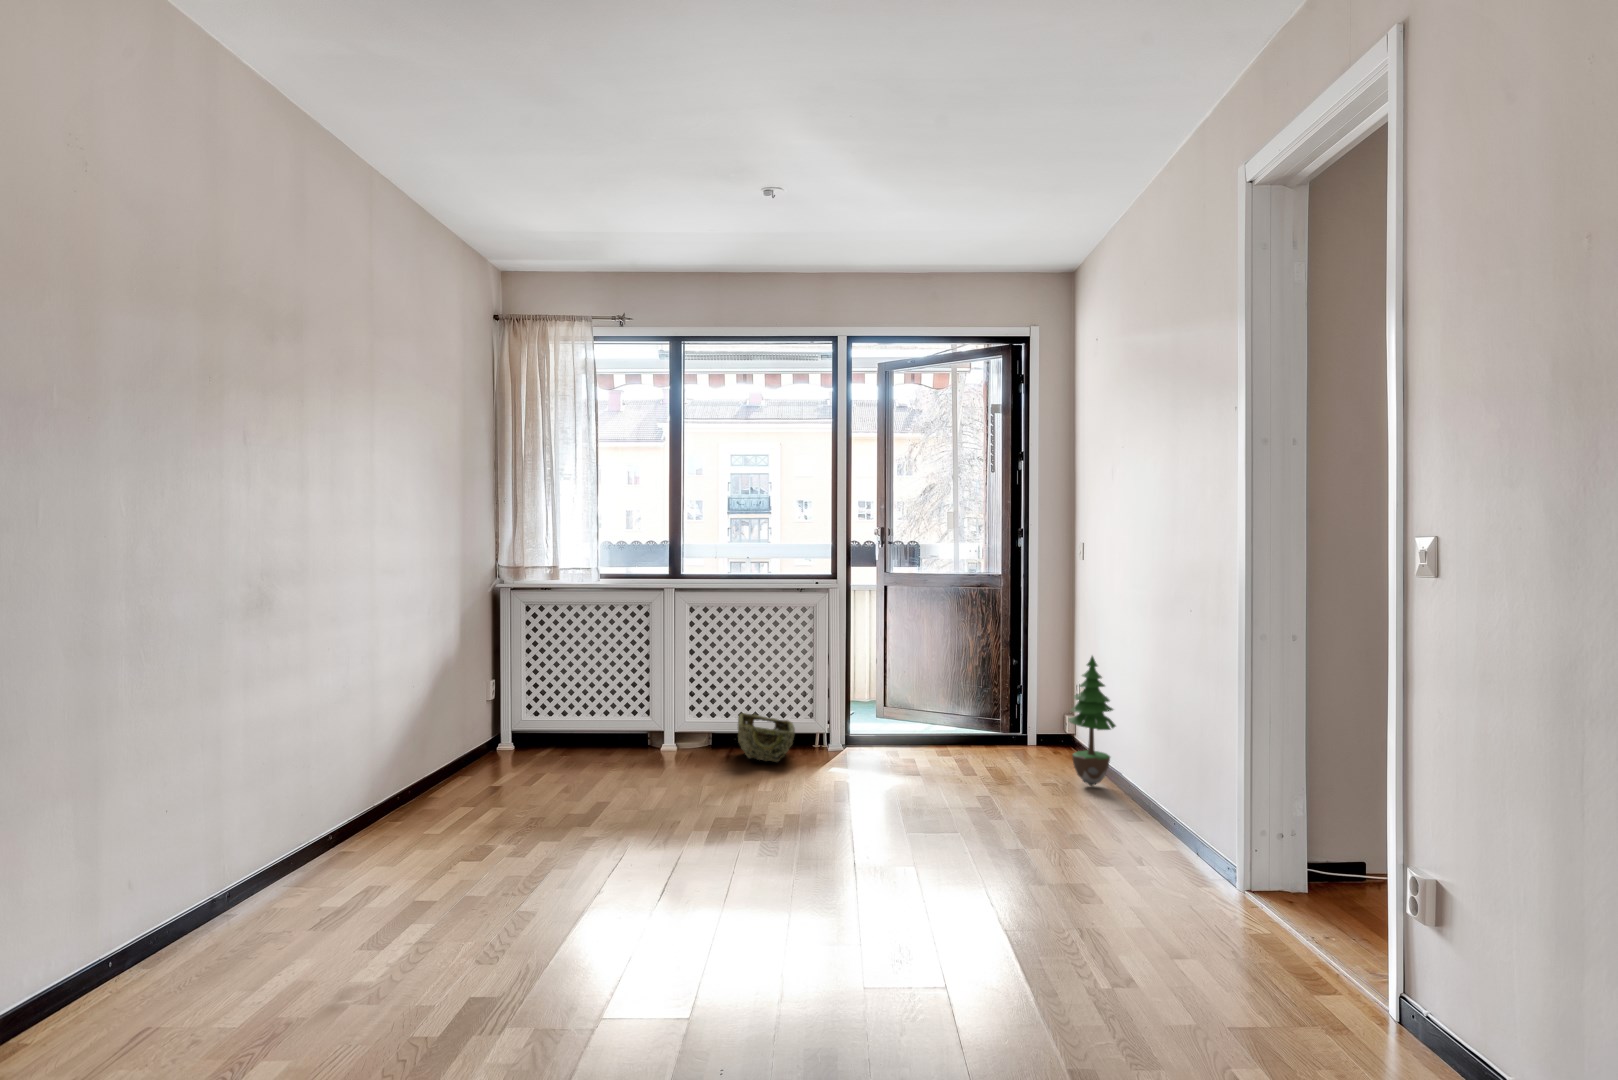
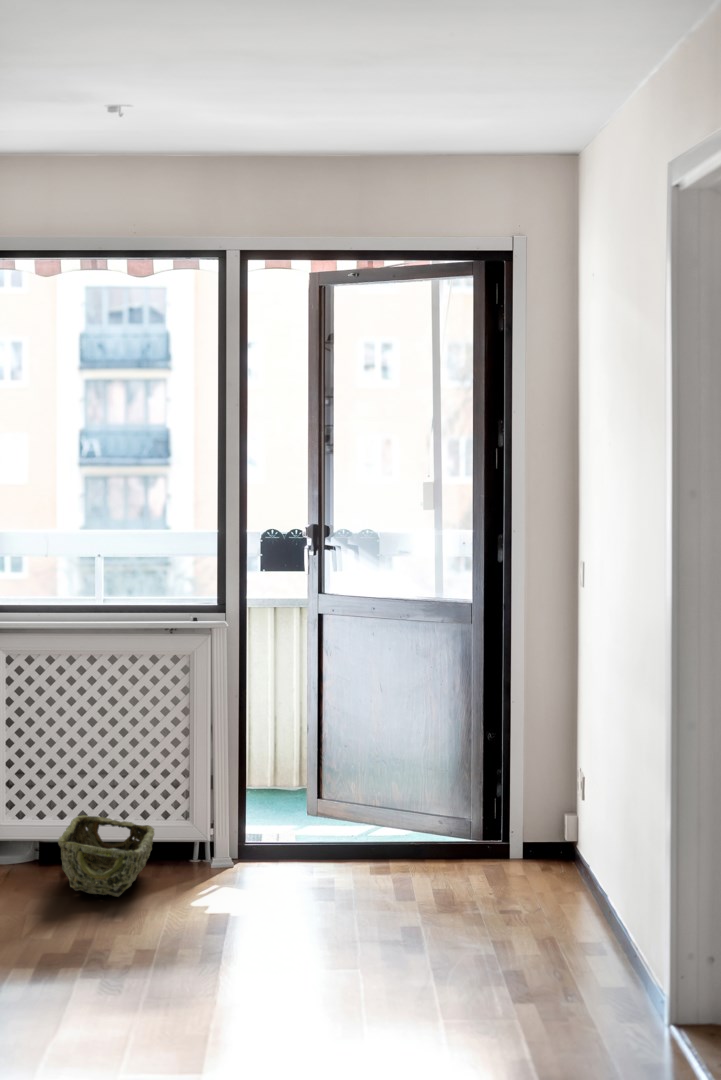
potted tree: present [1068,656,1116,786] -> none [544,745,618,949]

